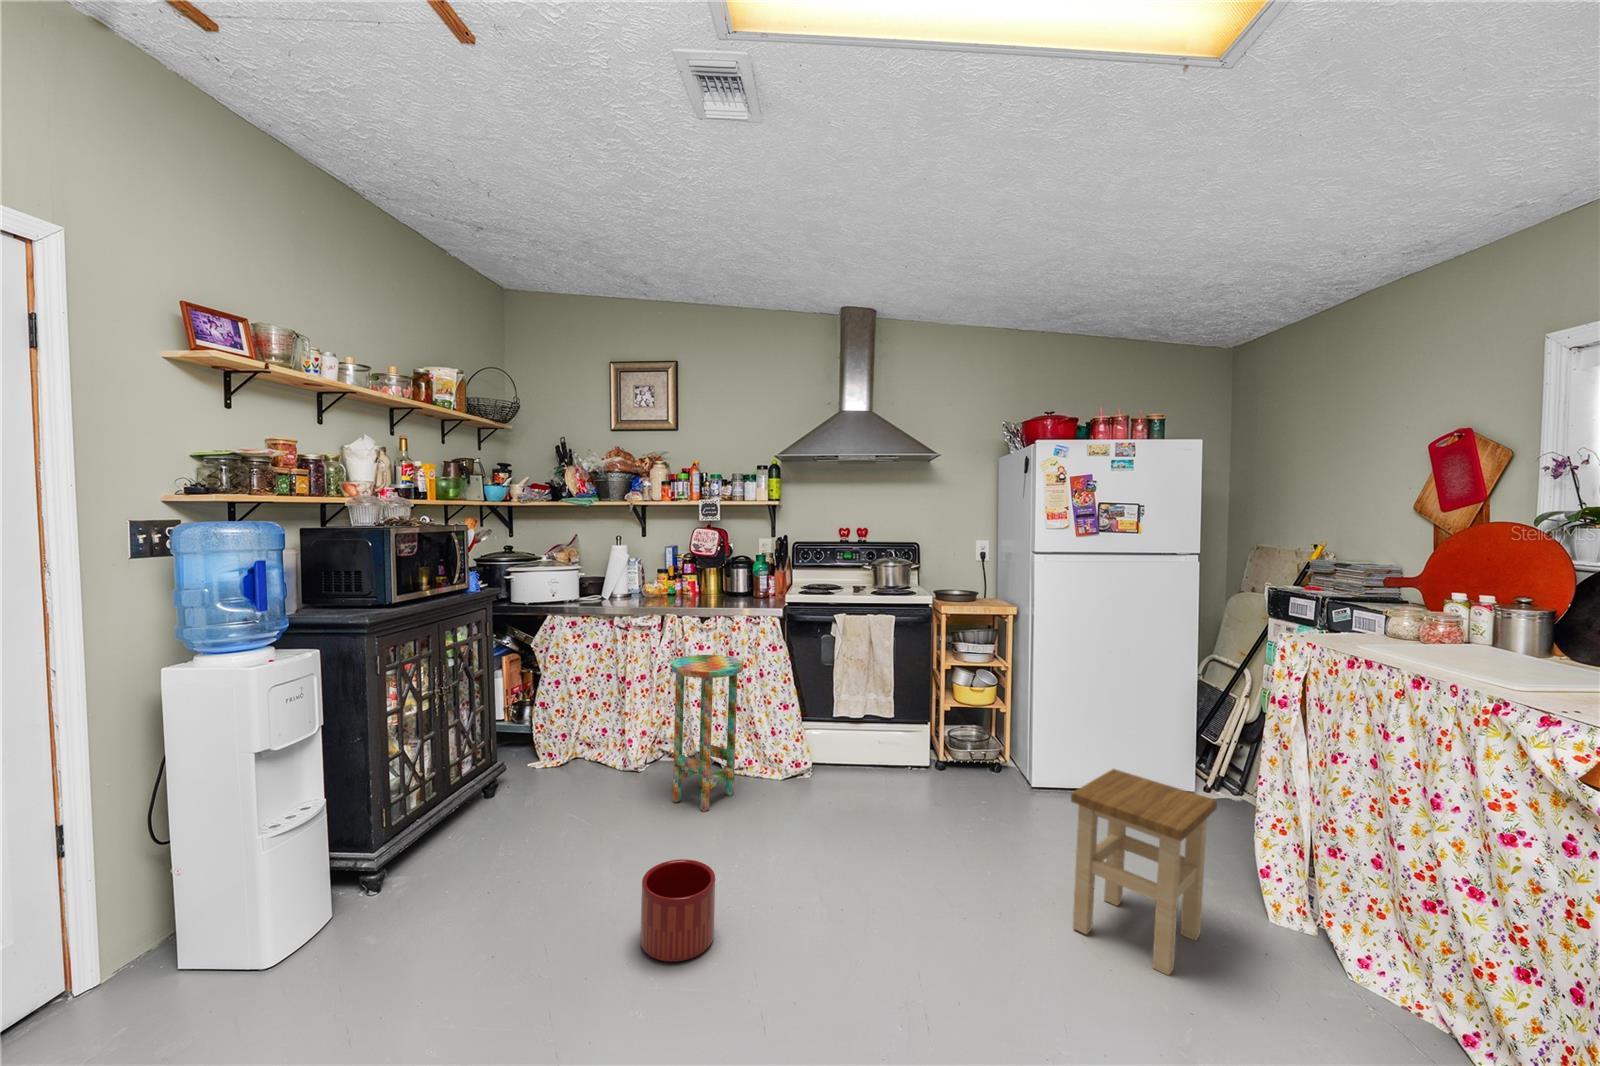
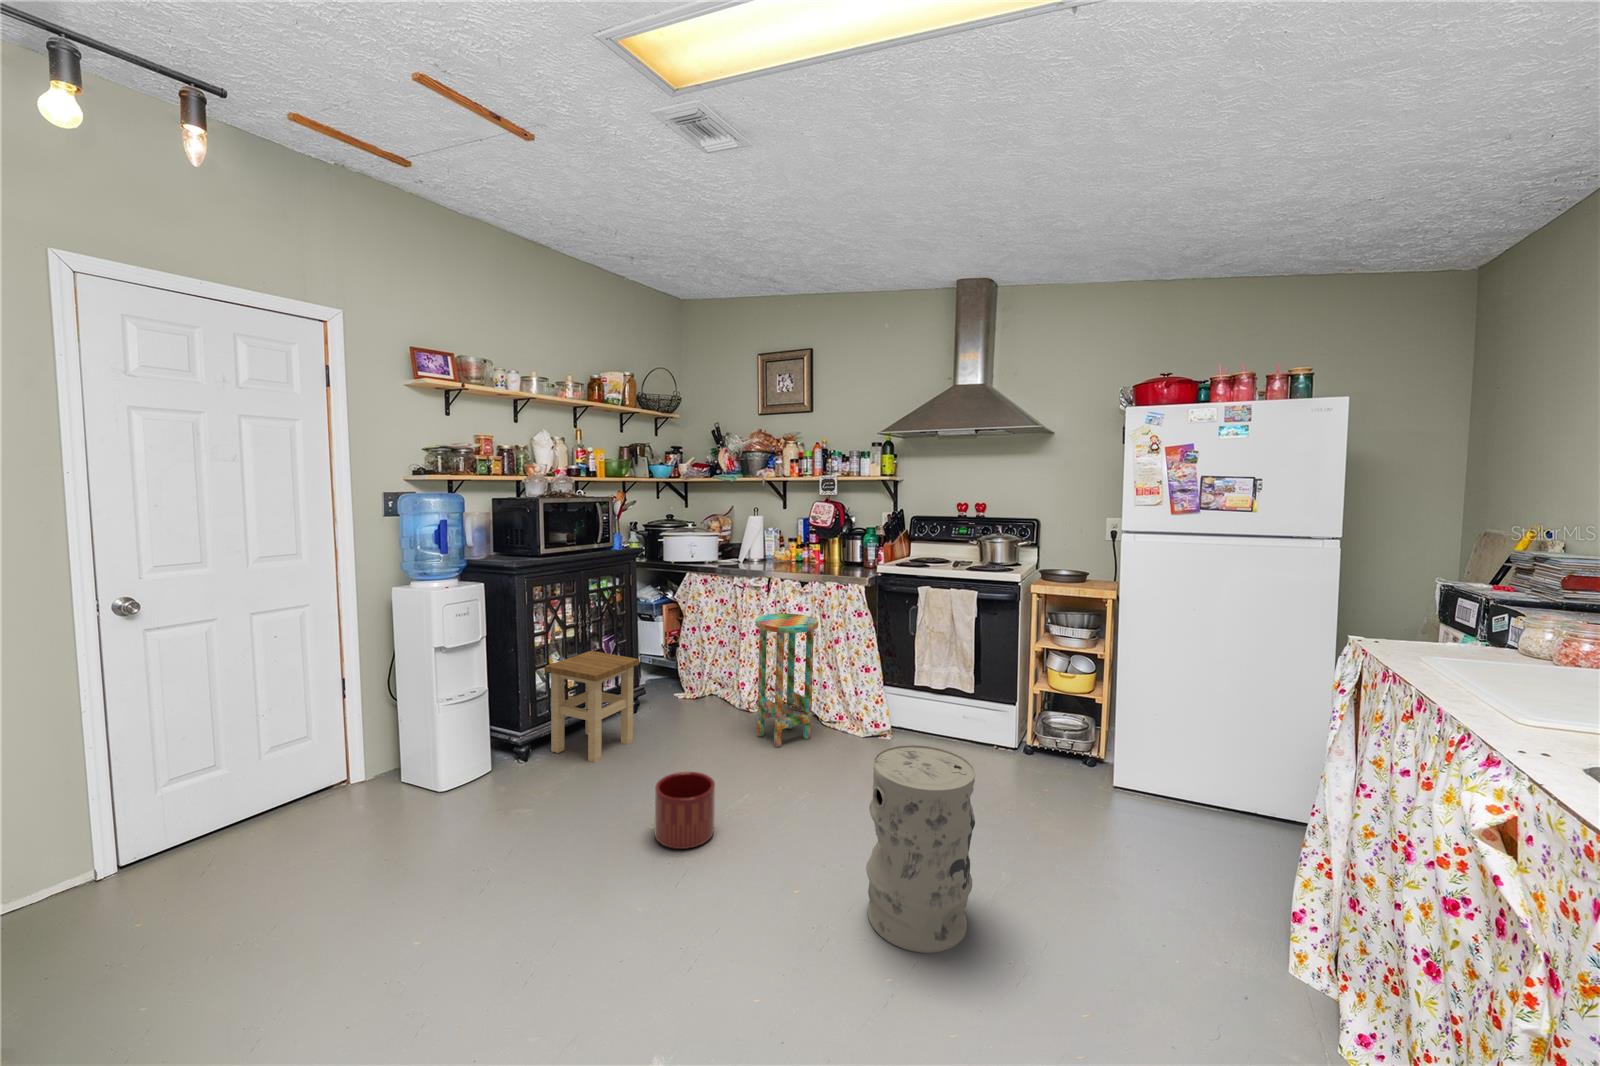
stool: present [1071,769,1217,975] -> present [545,651,639,763]
trash can: none [930,781,1044,1001] -> present [866,745,975,953]

